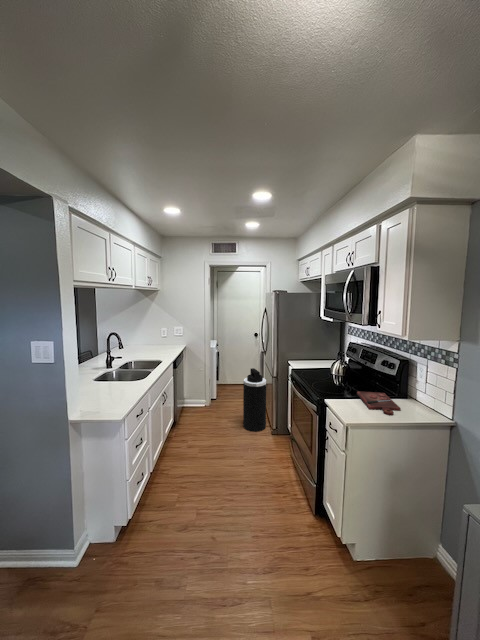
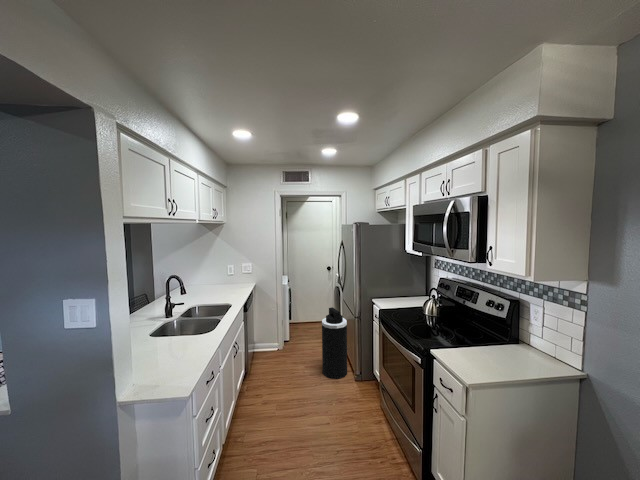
cutting board: present [357,392,401,415] -> none [462,337,520,369]

